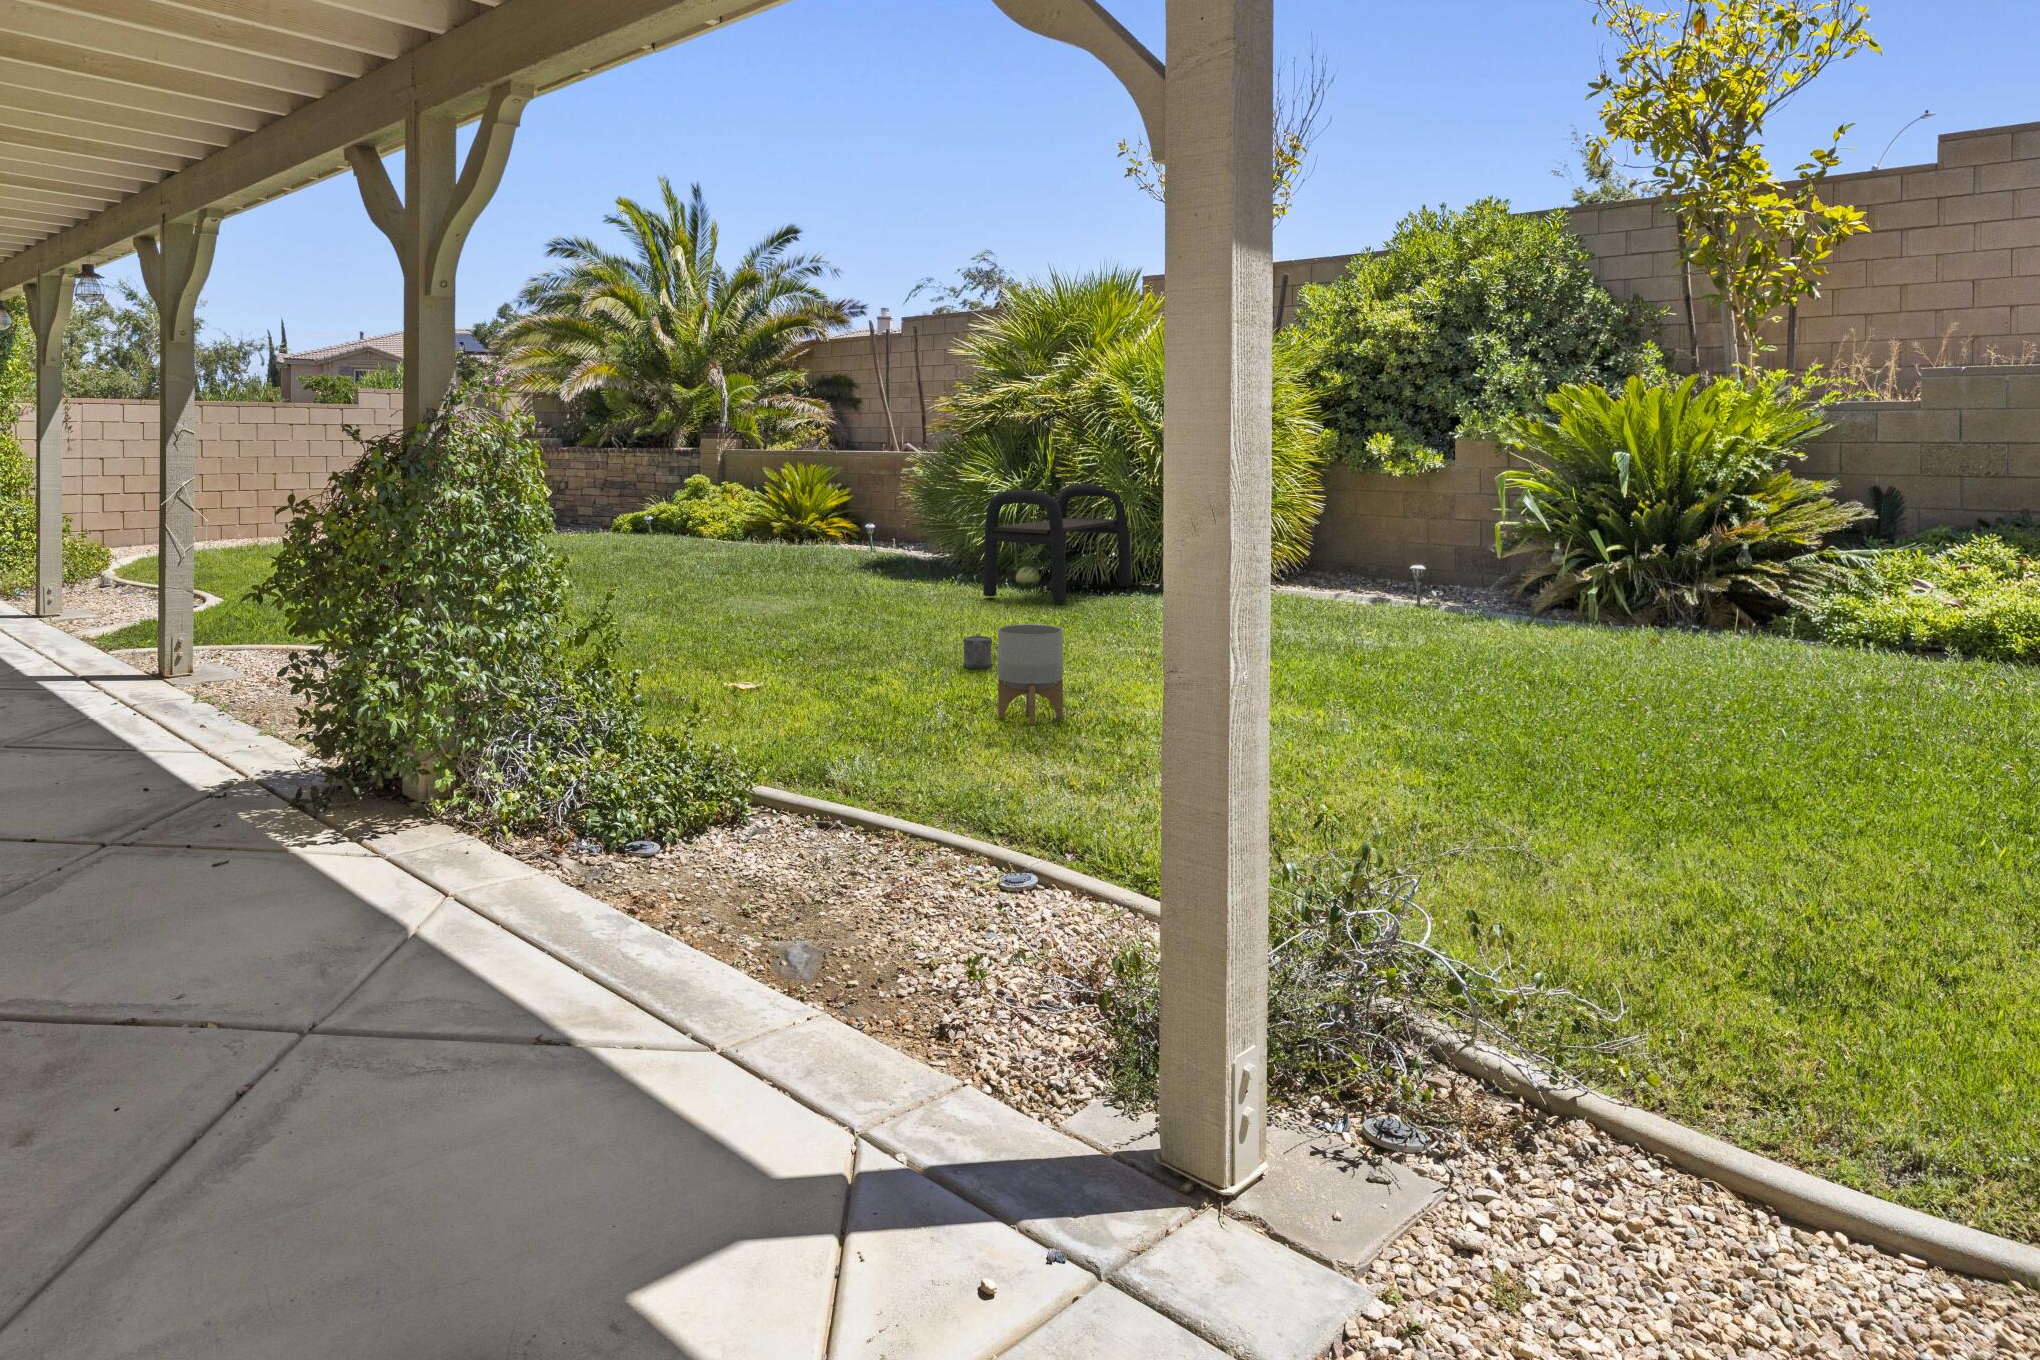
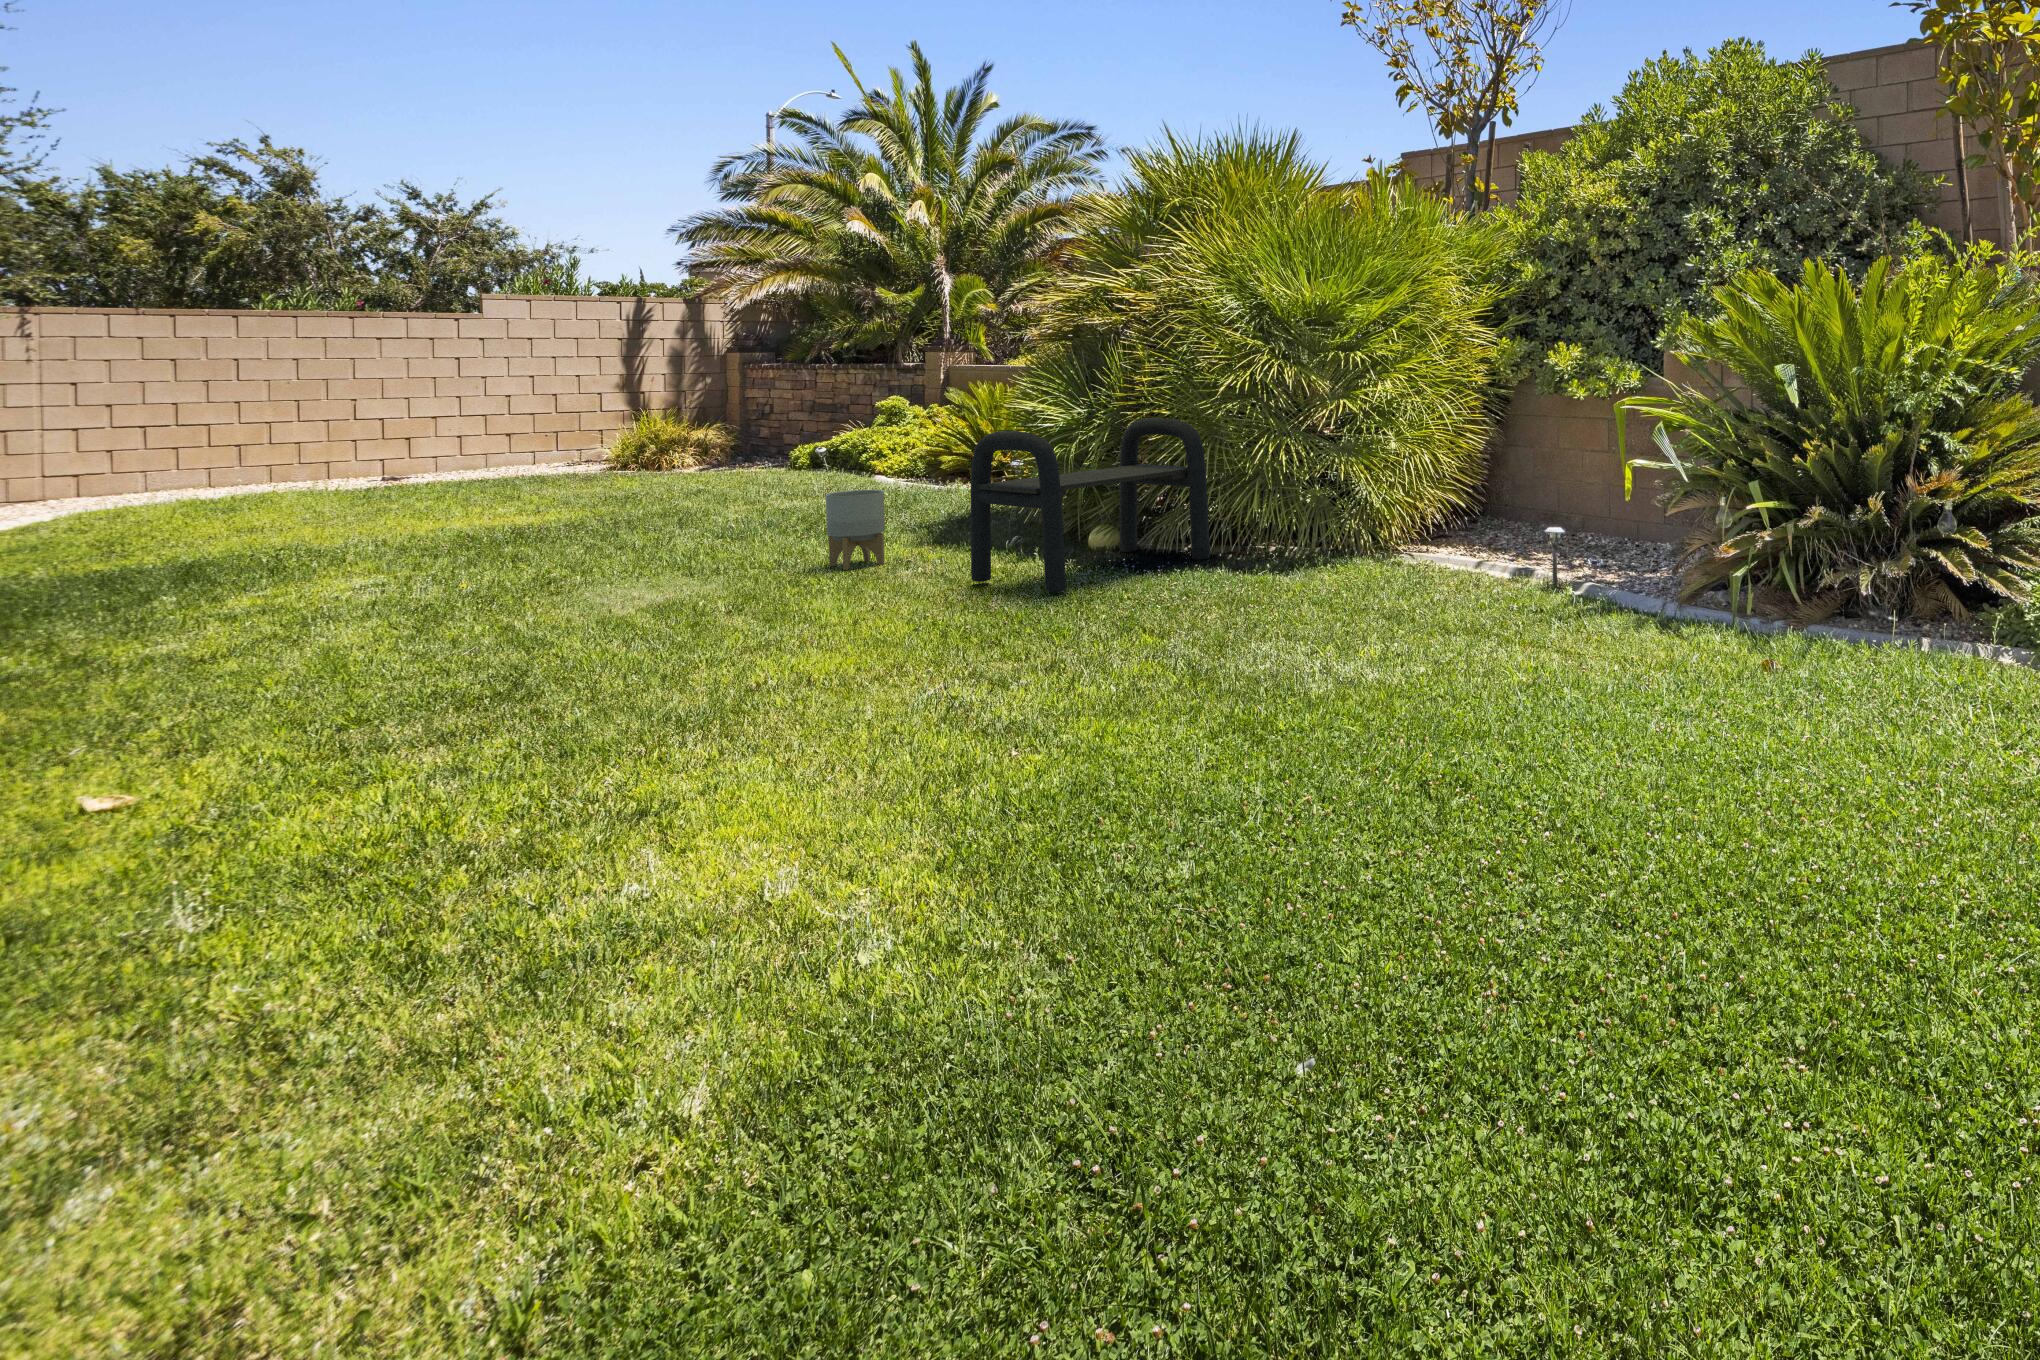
planter: present [998,624,1063,725] -> present [826,490,885,570]
watering can: present [963,634,993,669] -> none [648,675,730,738]

